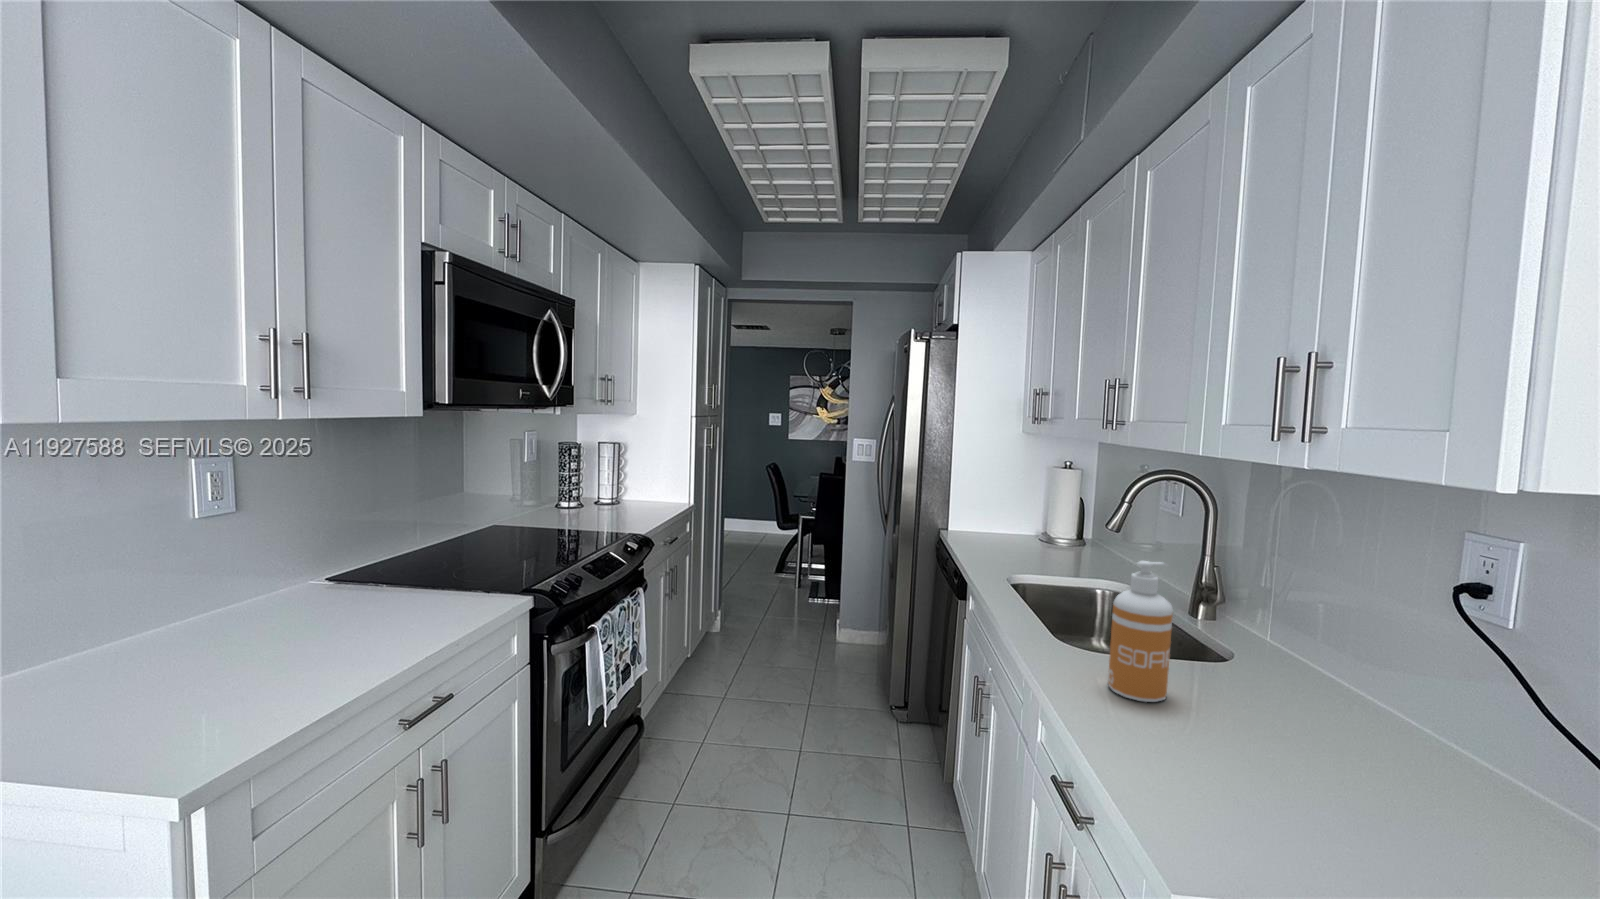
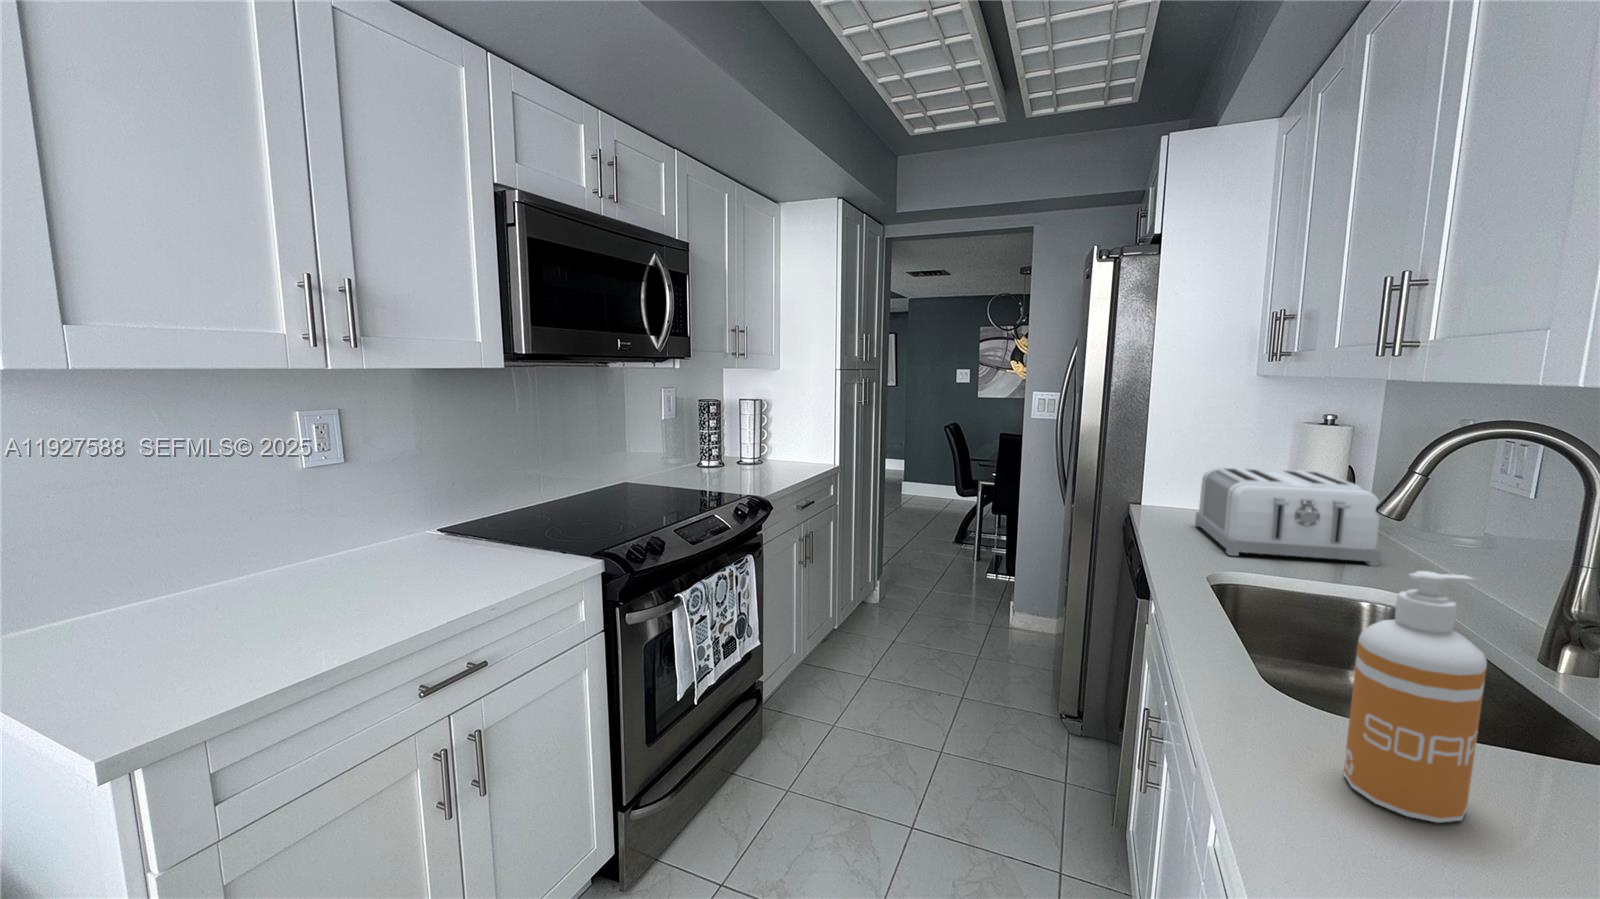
toaster: none [988,502,1105,568] -> present [1195,467,1381,566]

